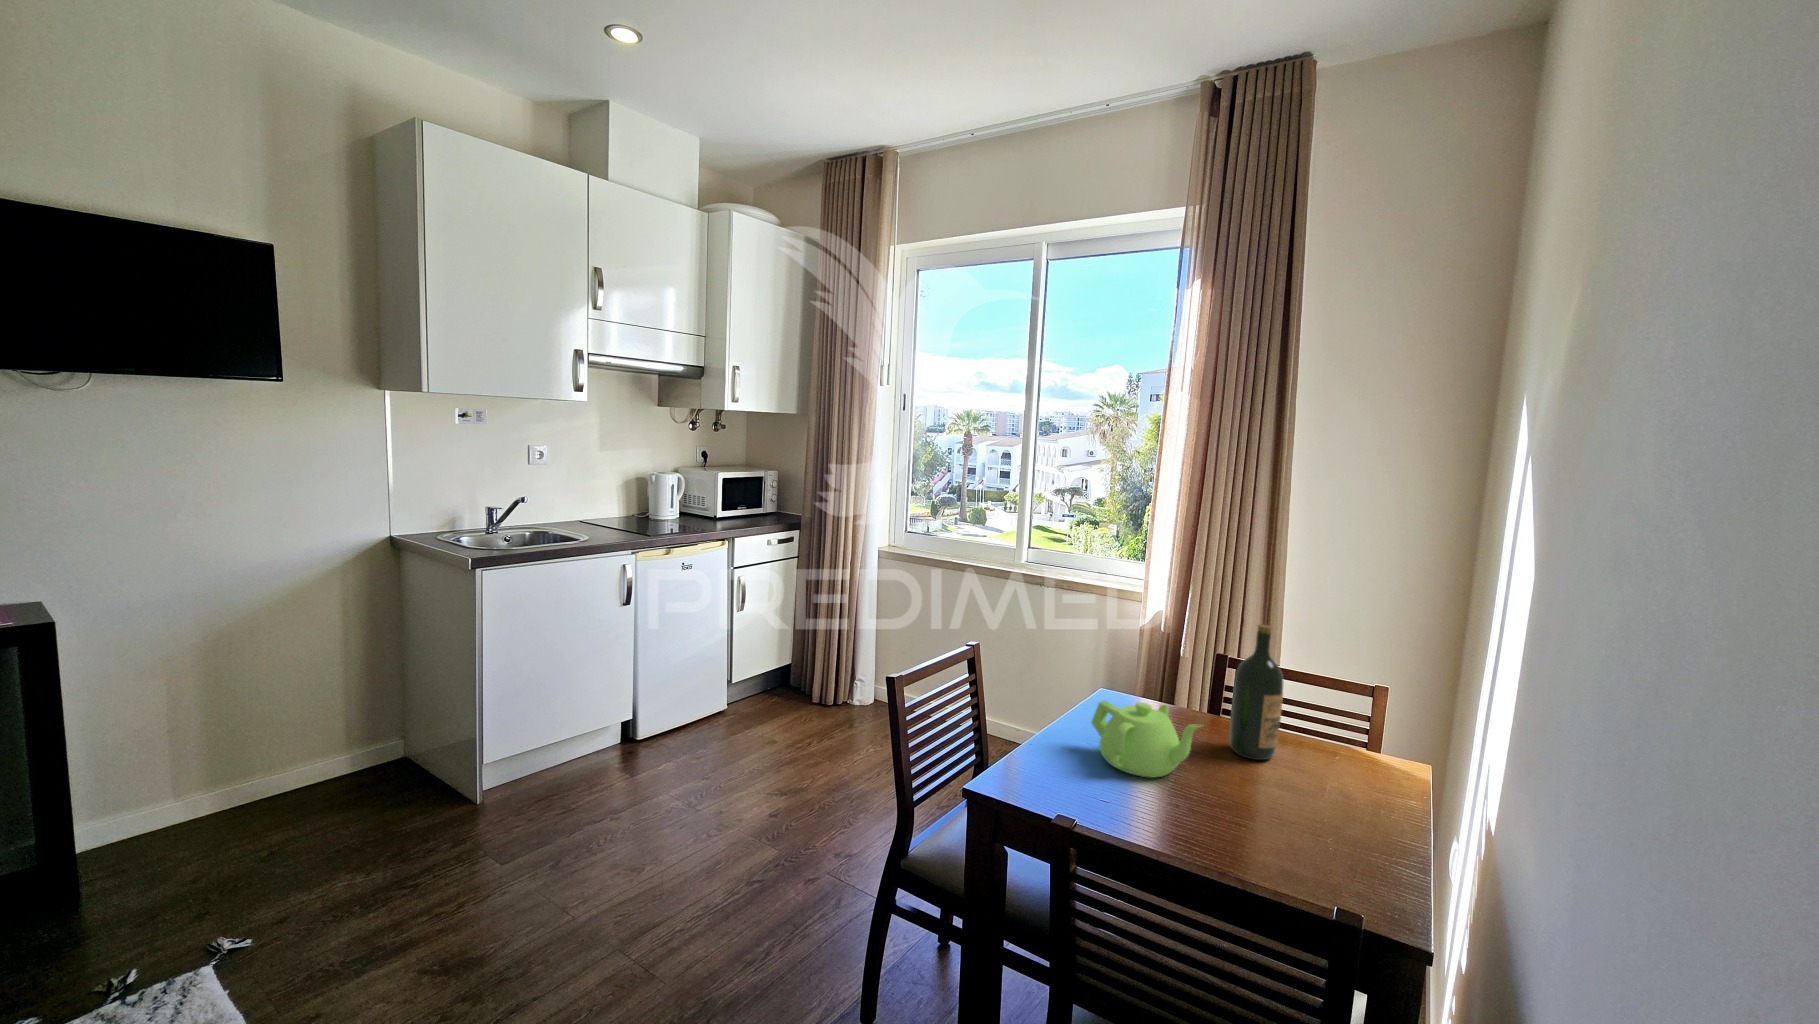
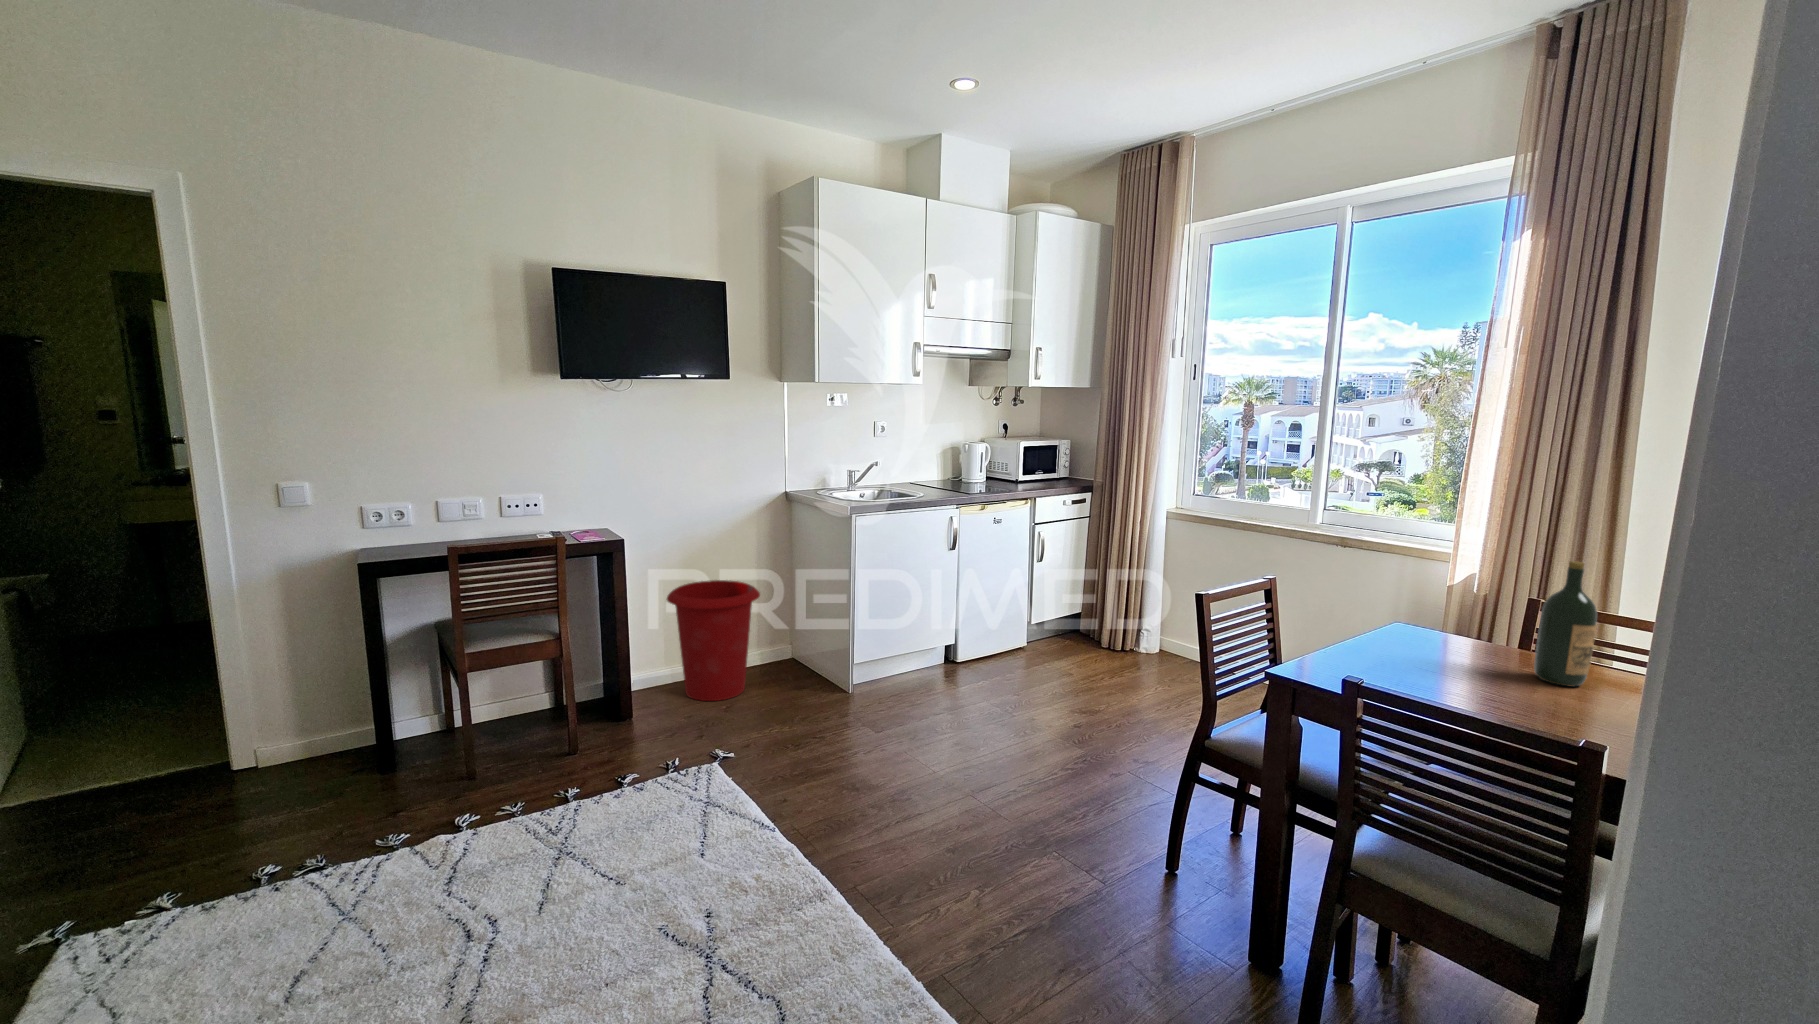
waste bin: none [154,668,332,855] -> present [667,580,760,701]
teapot: present [1091,700,1201,777] -> none [1386,622,1500,686]

